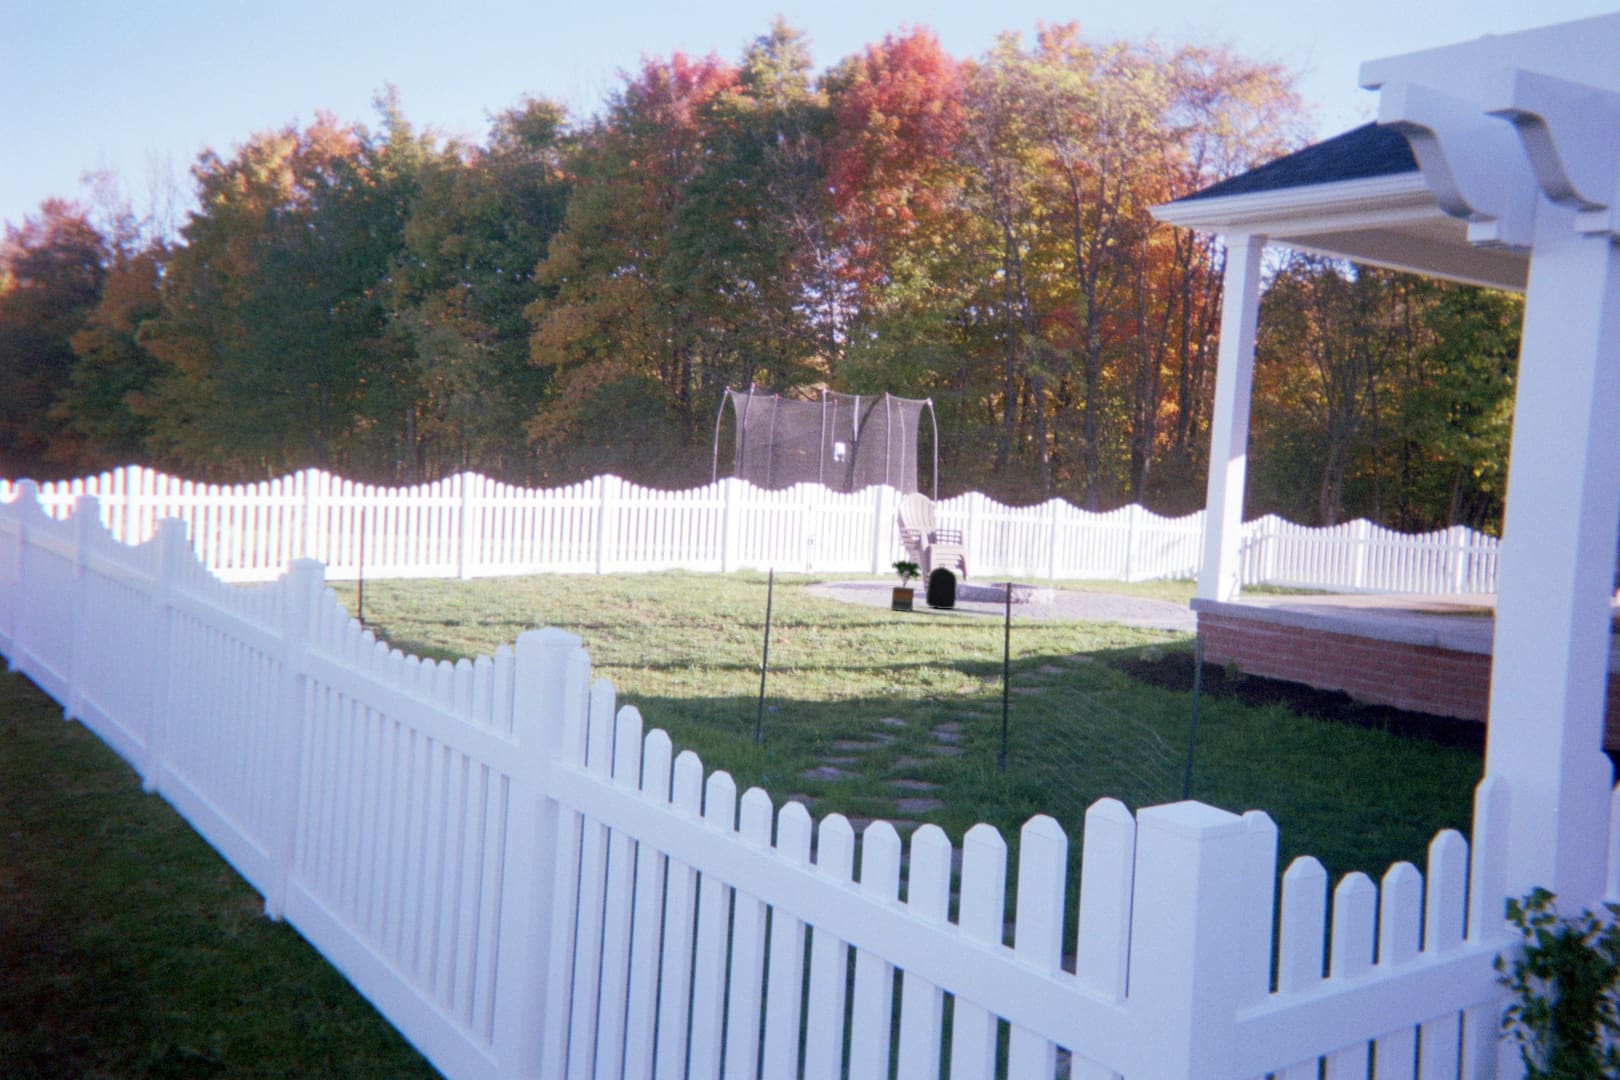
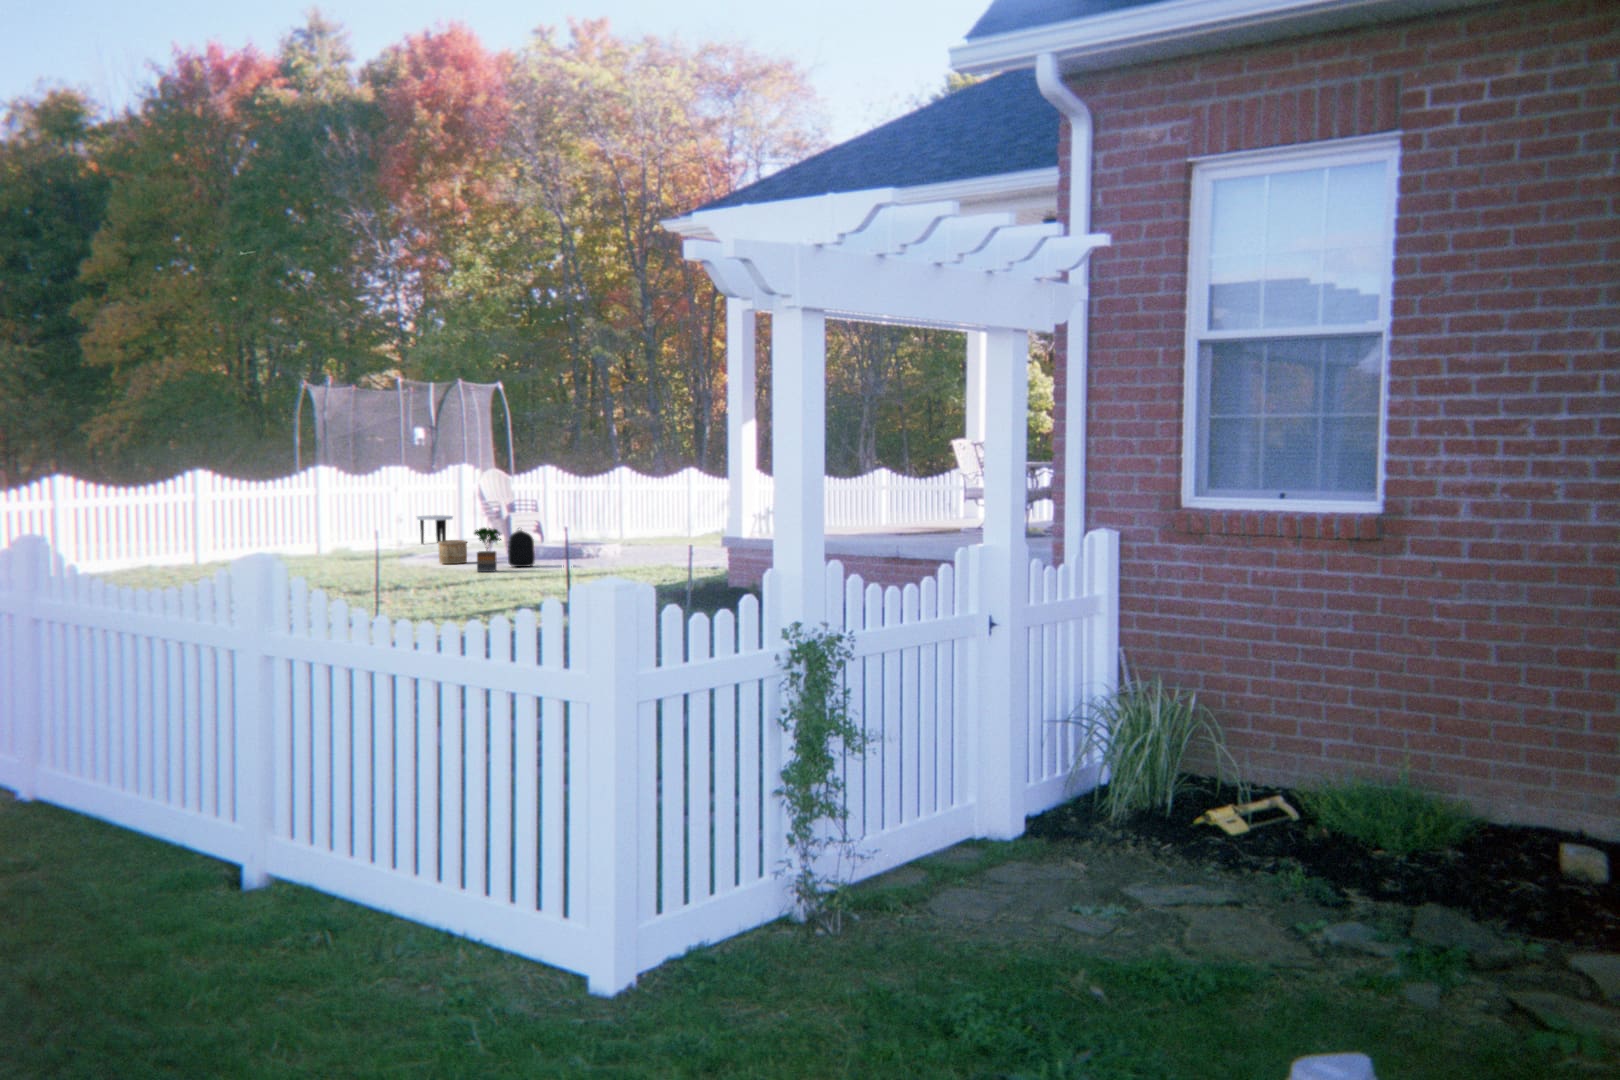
side table: none [830,538,868,570] -> present [417,515,453,544]
wooden bucket: none [850,569,883,597] -> present [438,540,467,564]

